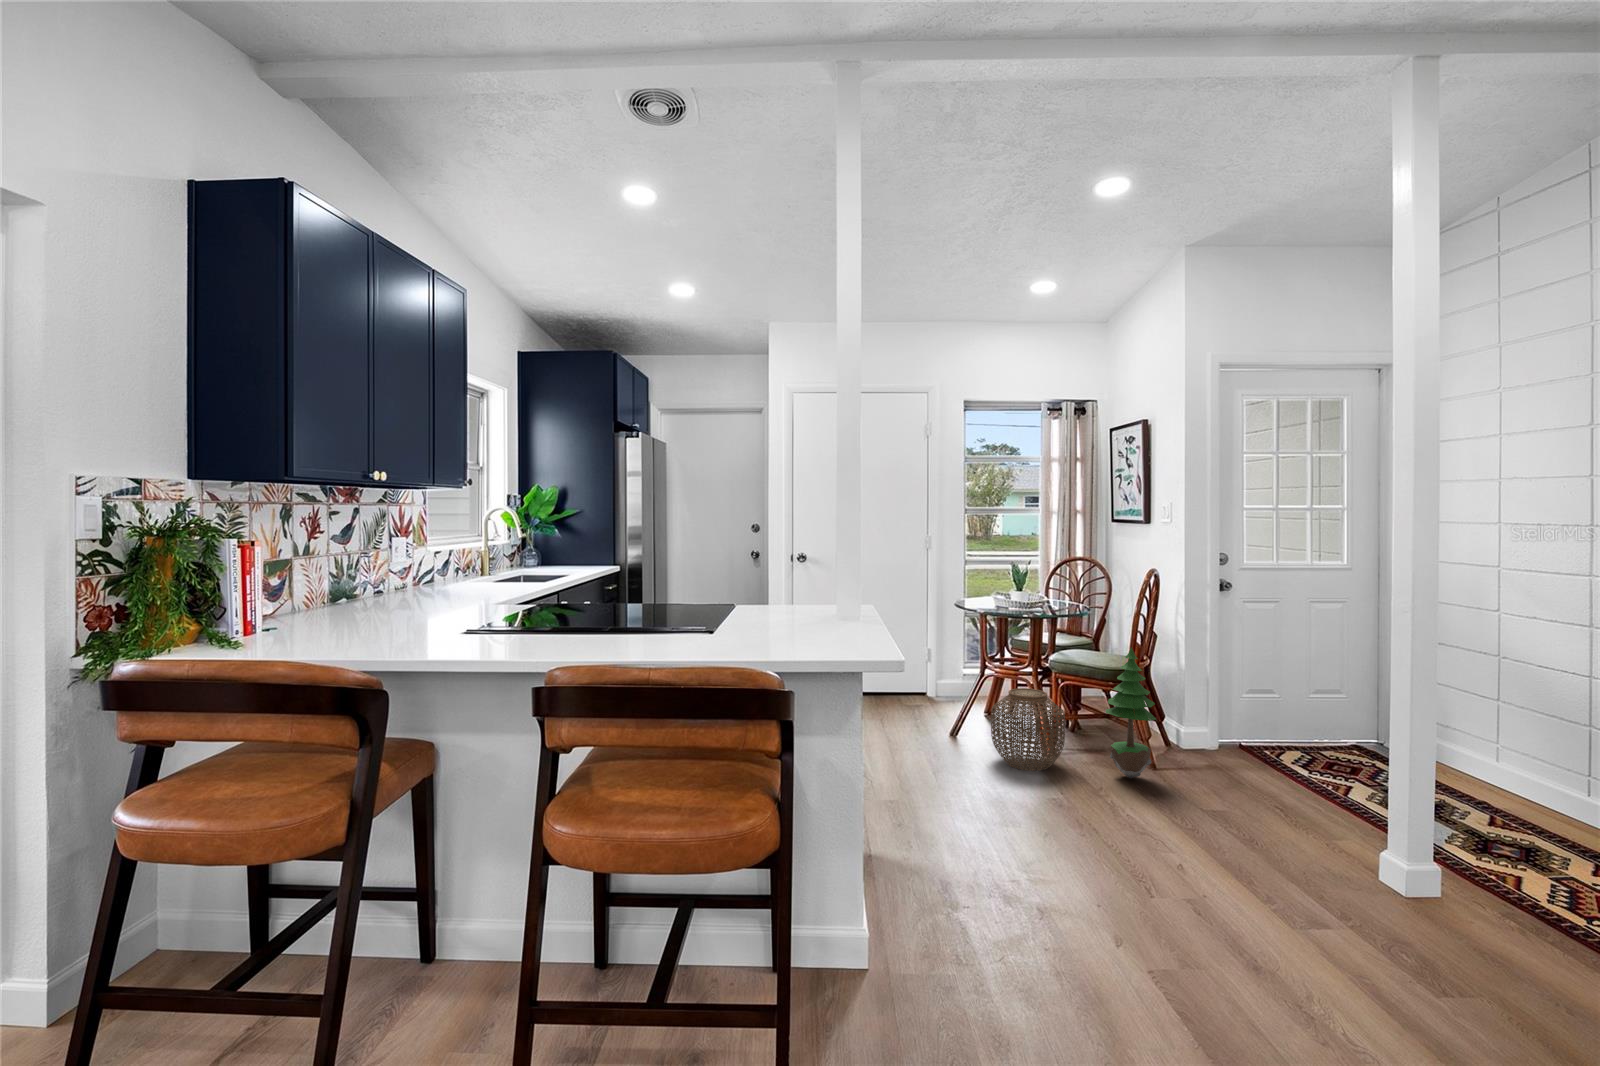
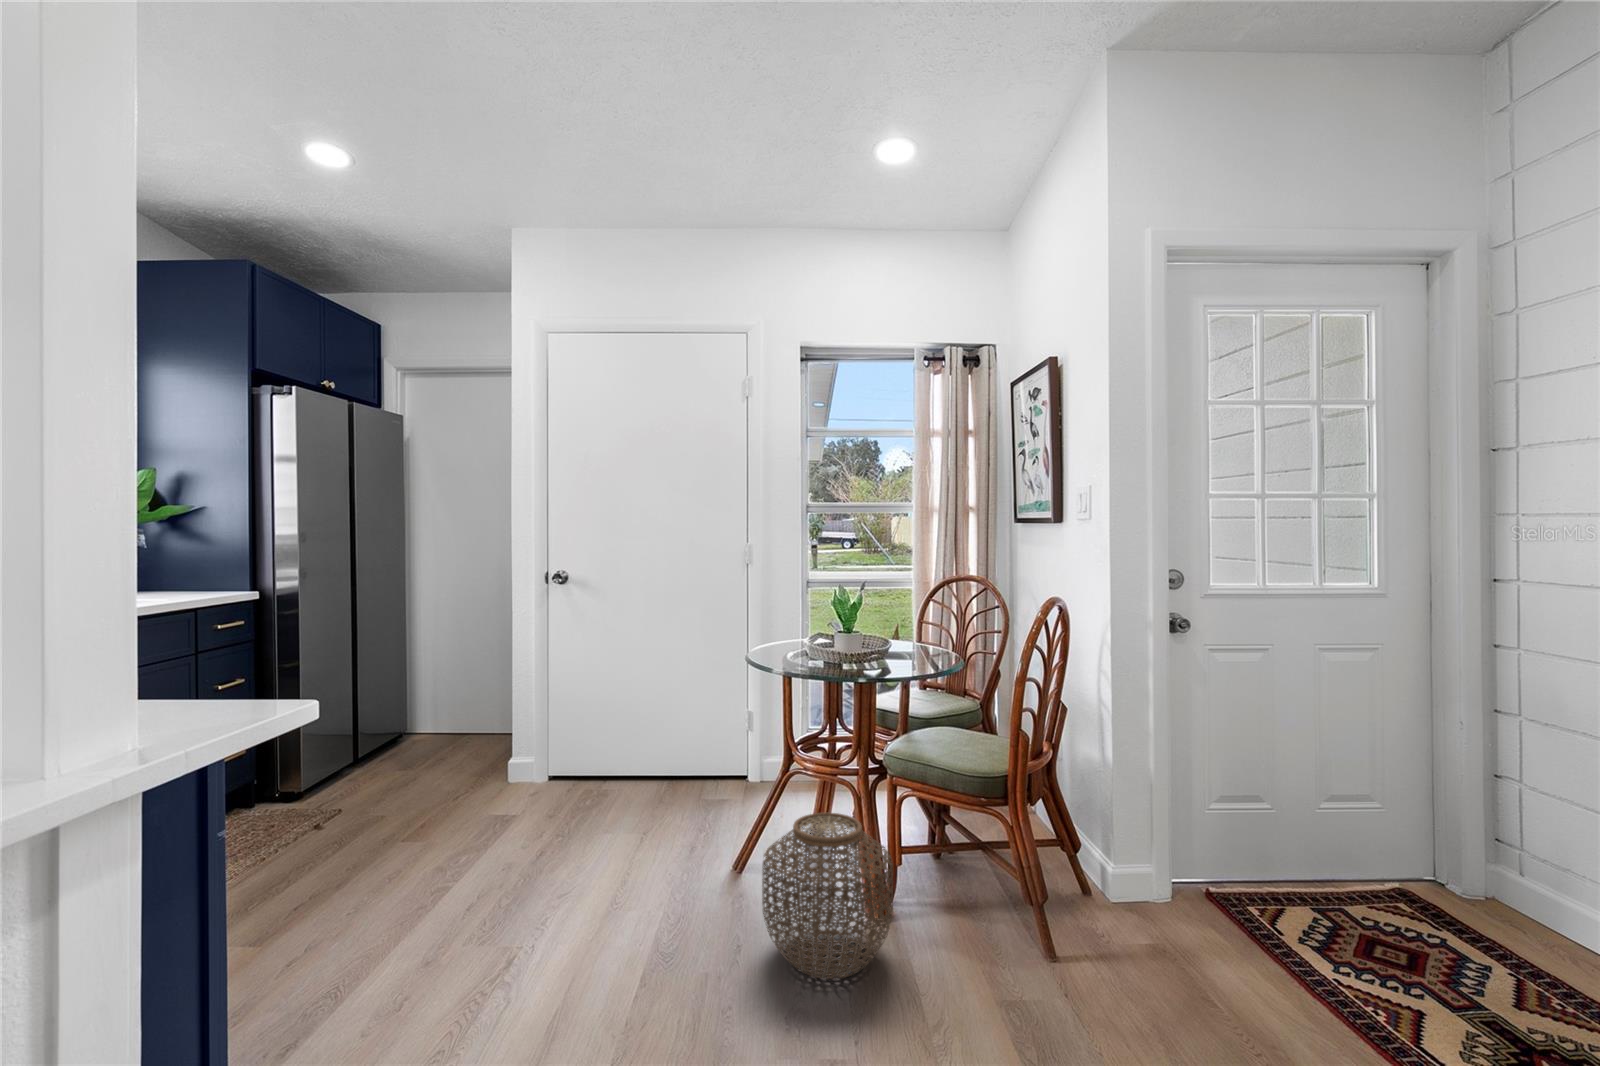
potted tree: present [1106,647,1156,778] -> none [960,746,1055,1000]

